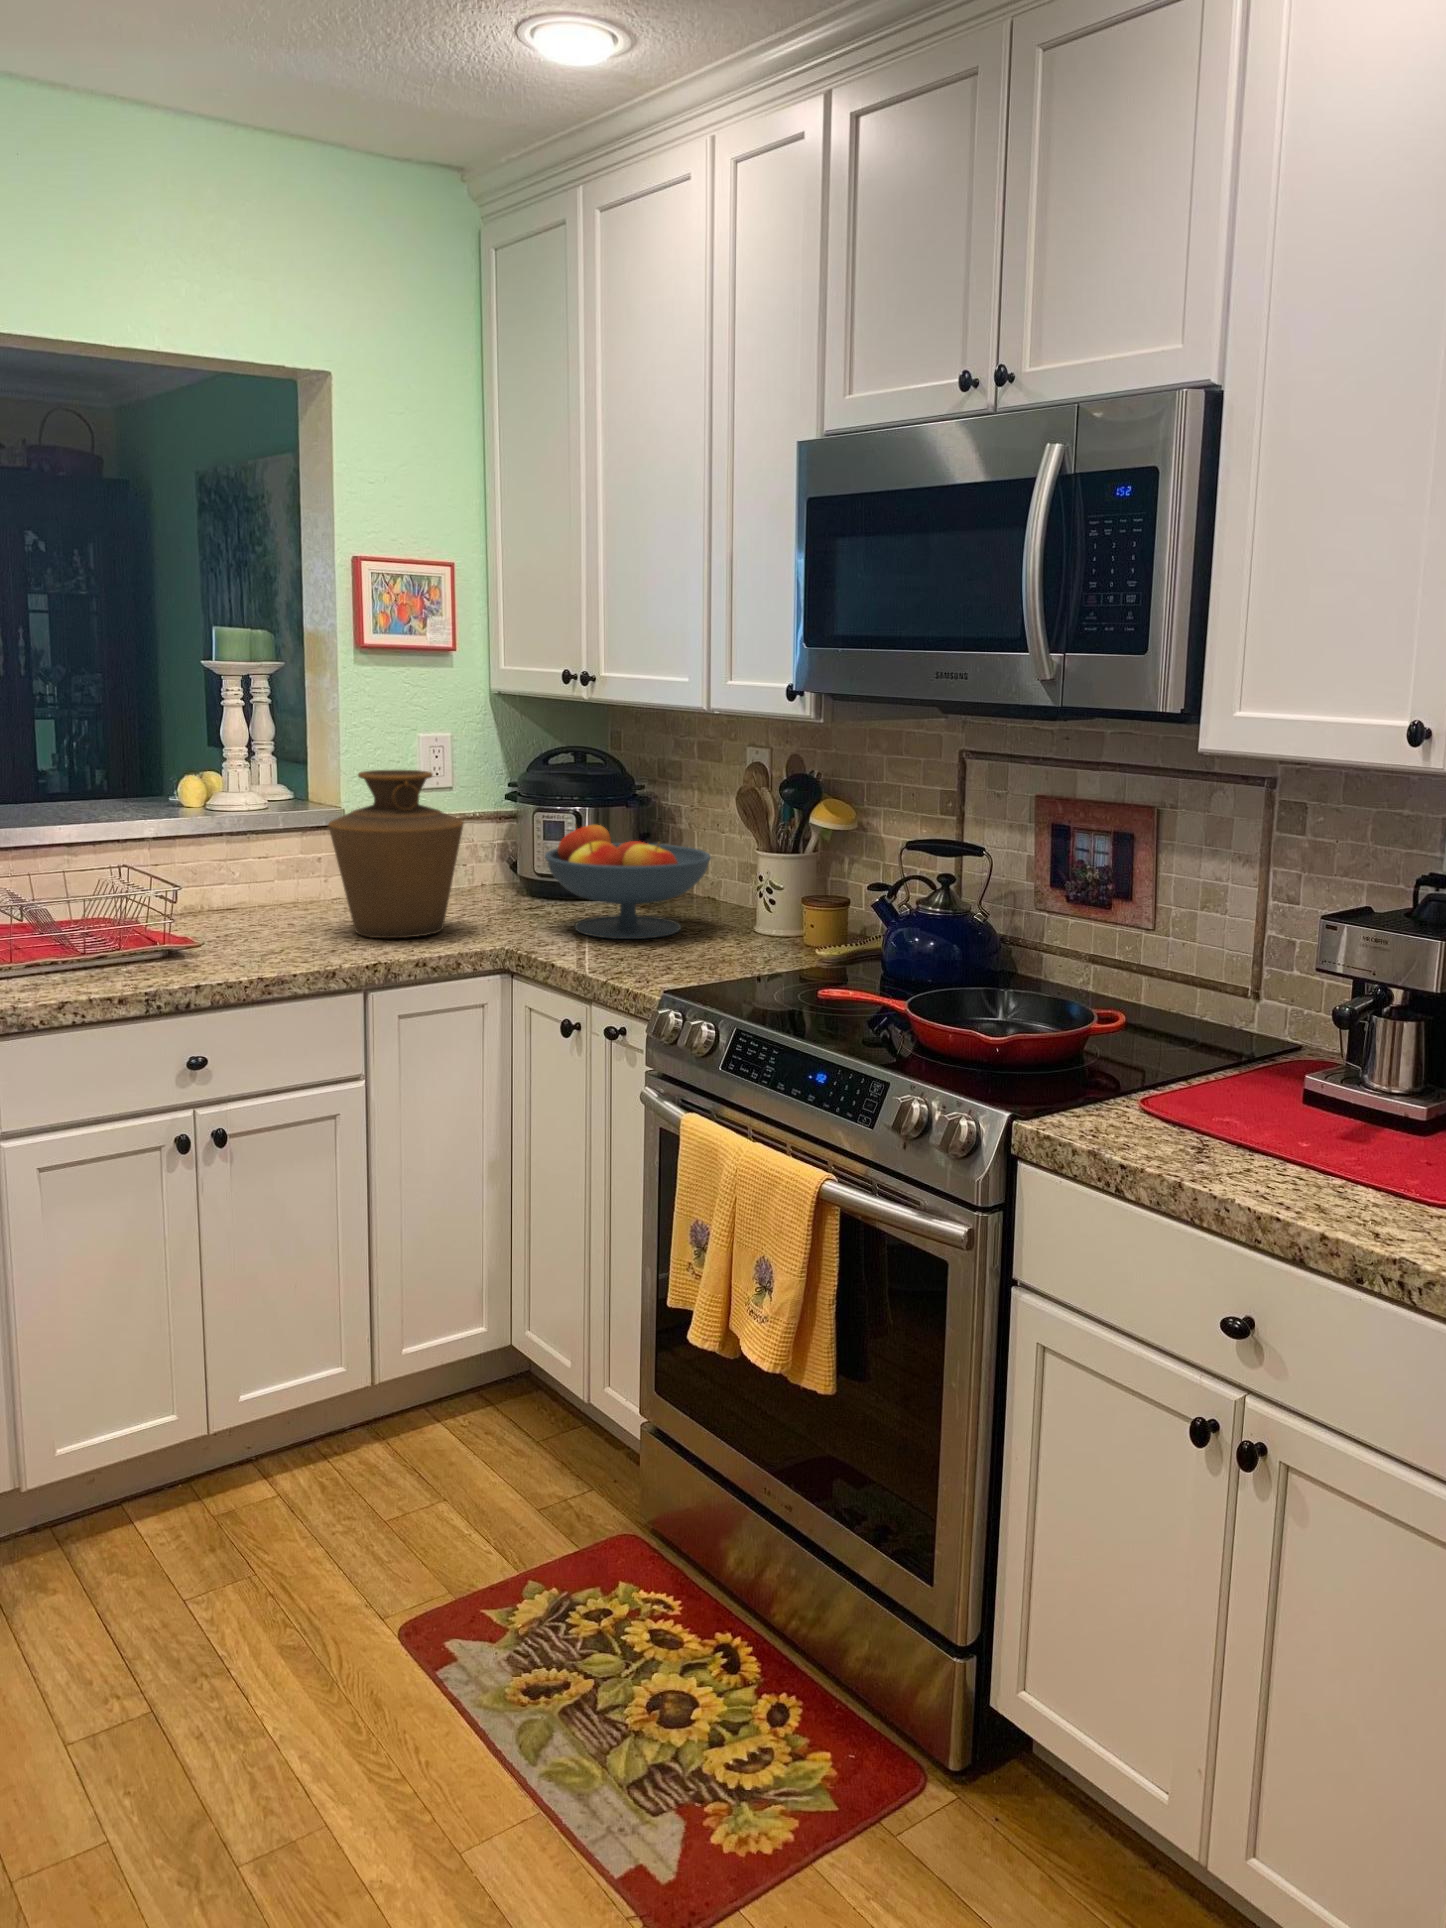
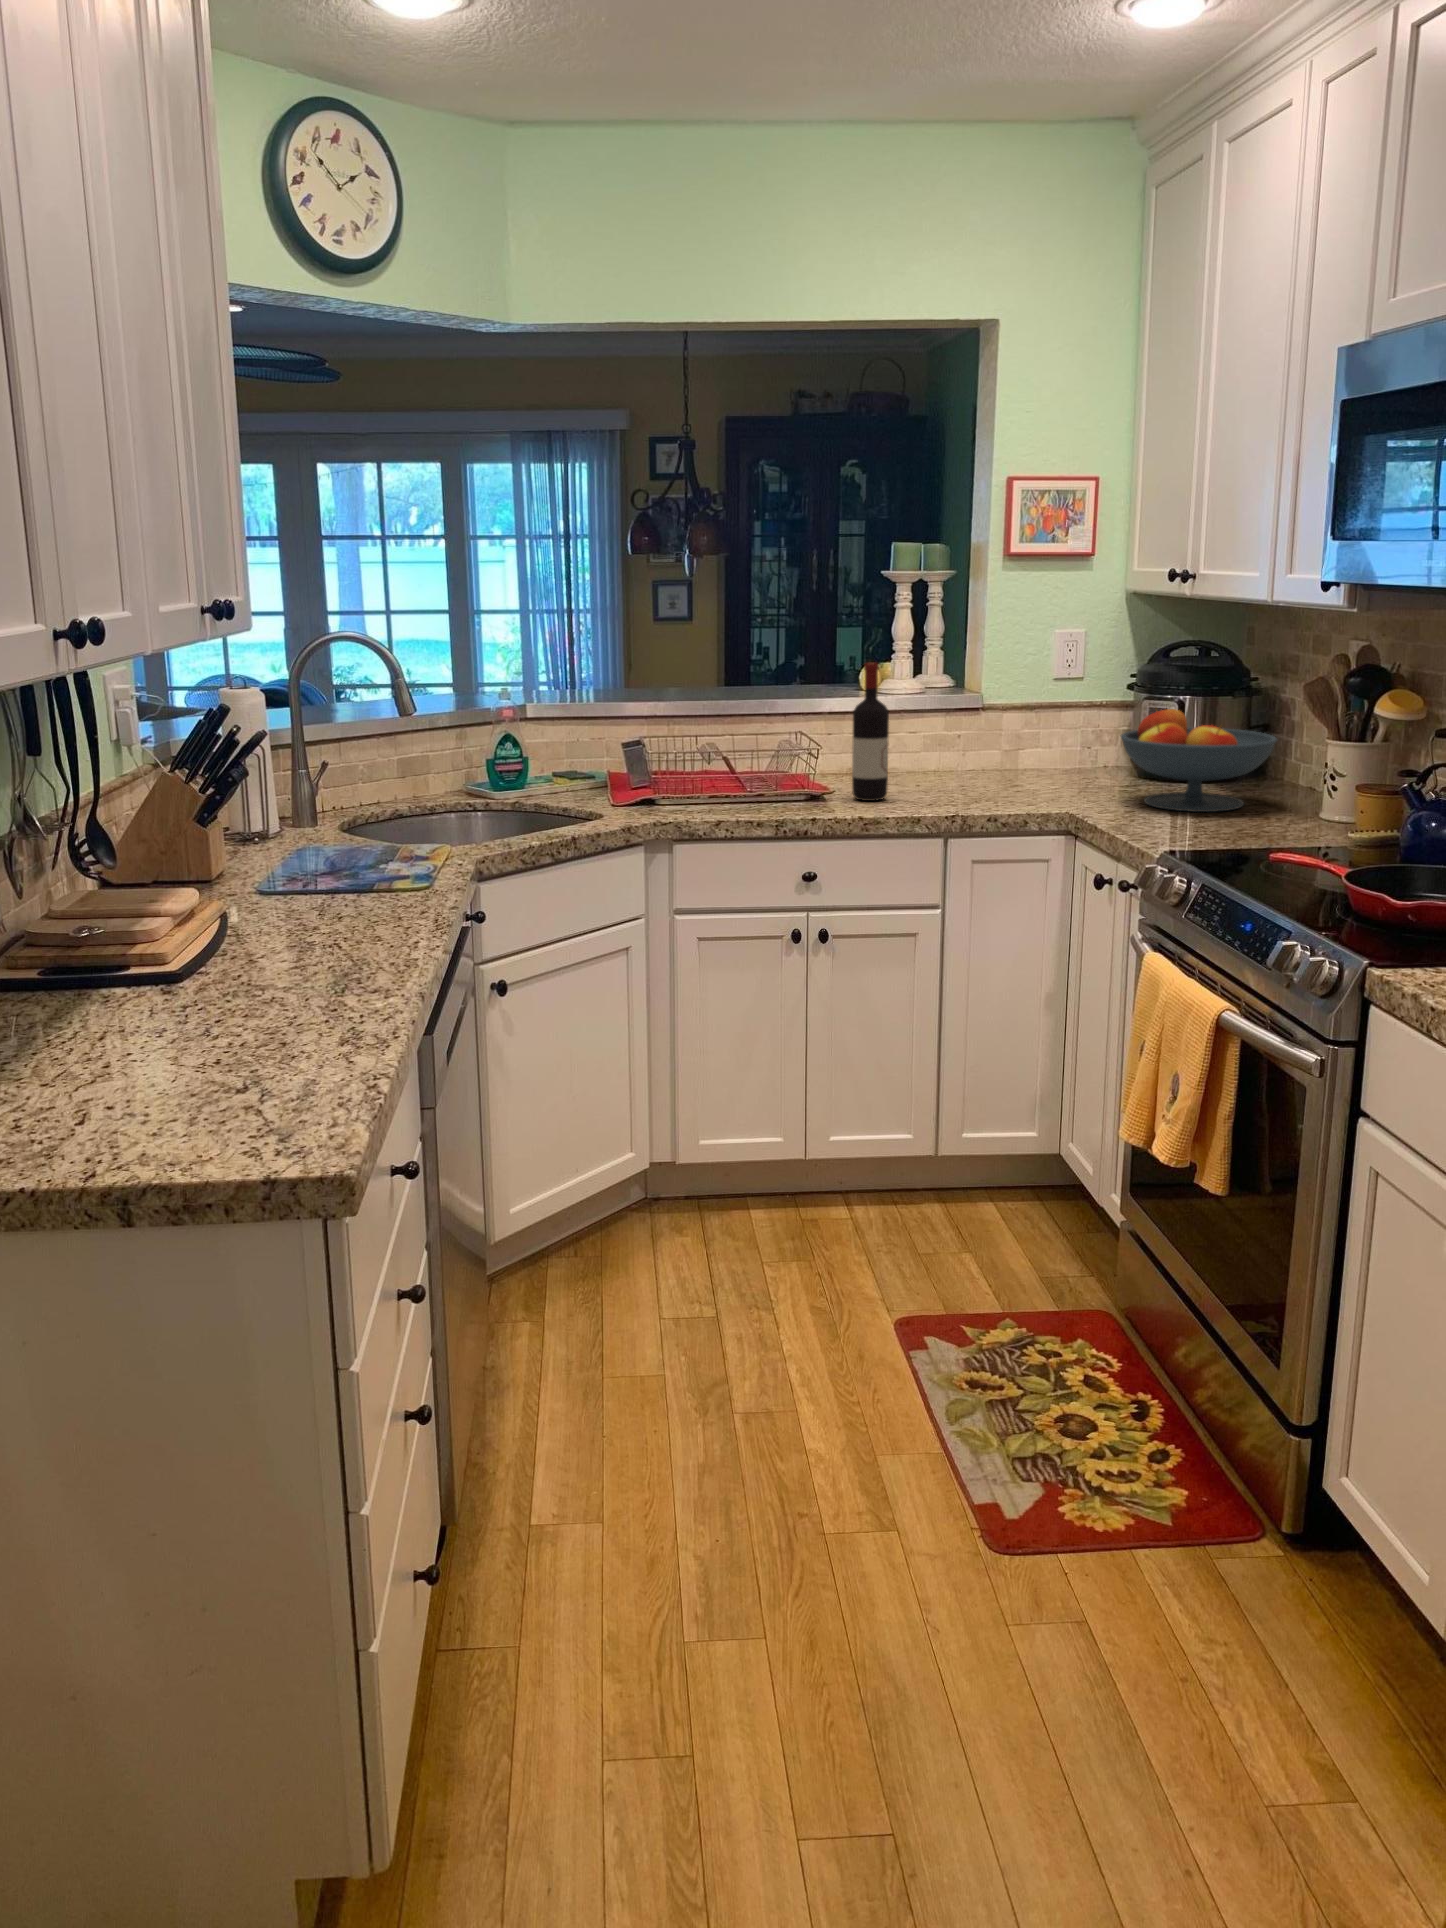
vase: present [328,770,464,938] -> none [942,658,1054,797]
wine bottle: none [223,779,276,955] -> present [852,663,889,801]

